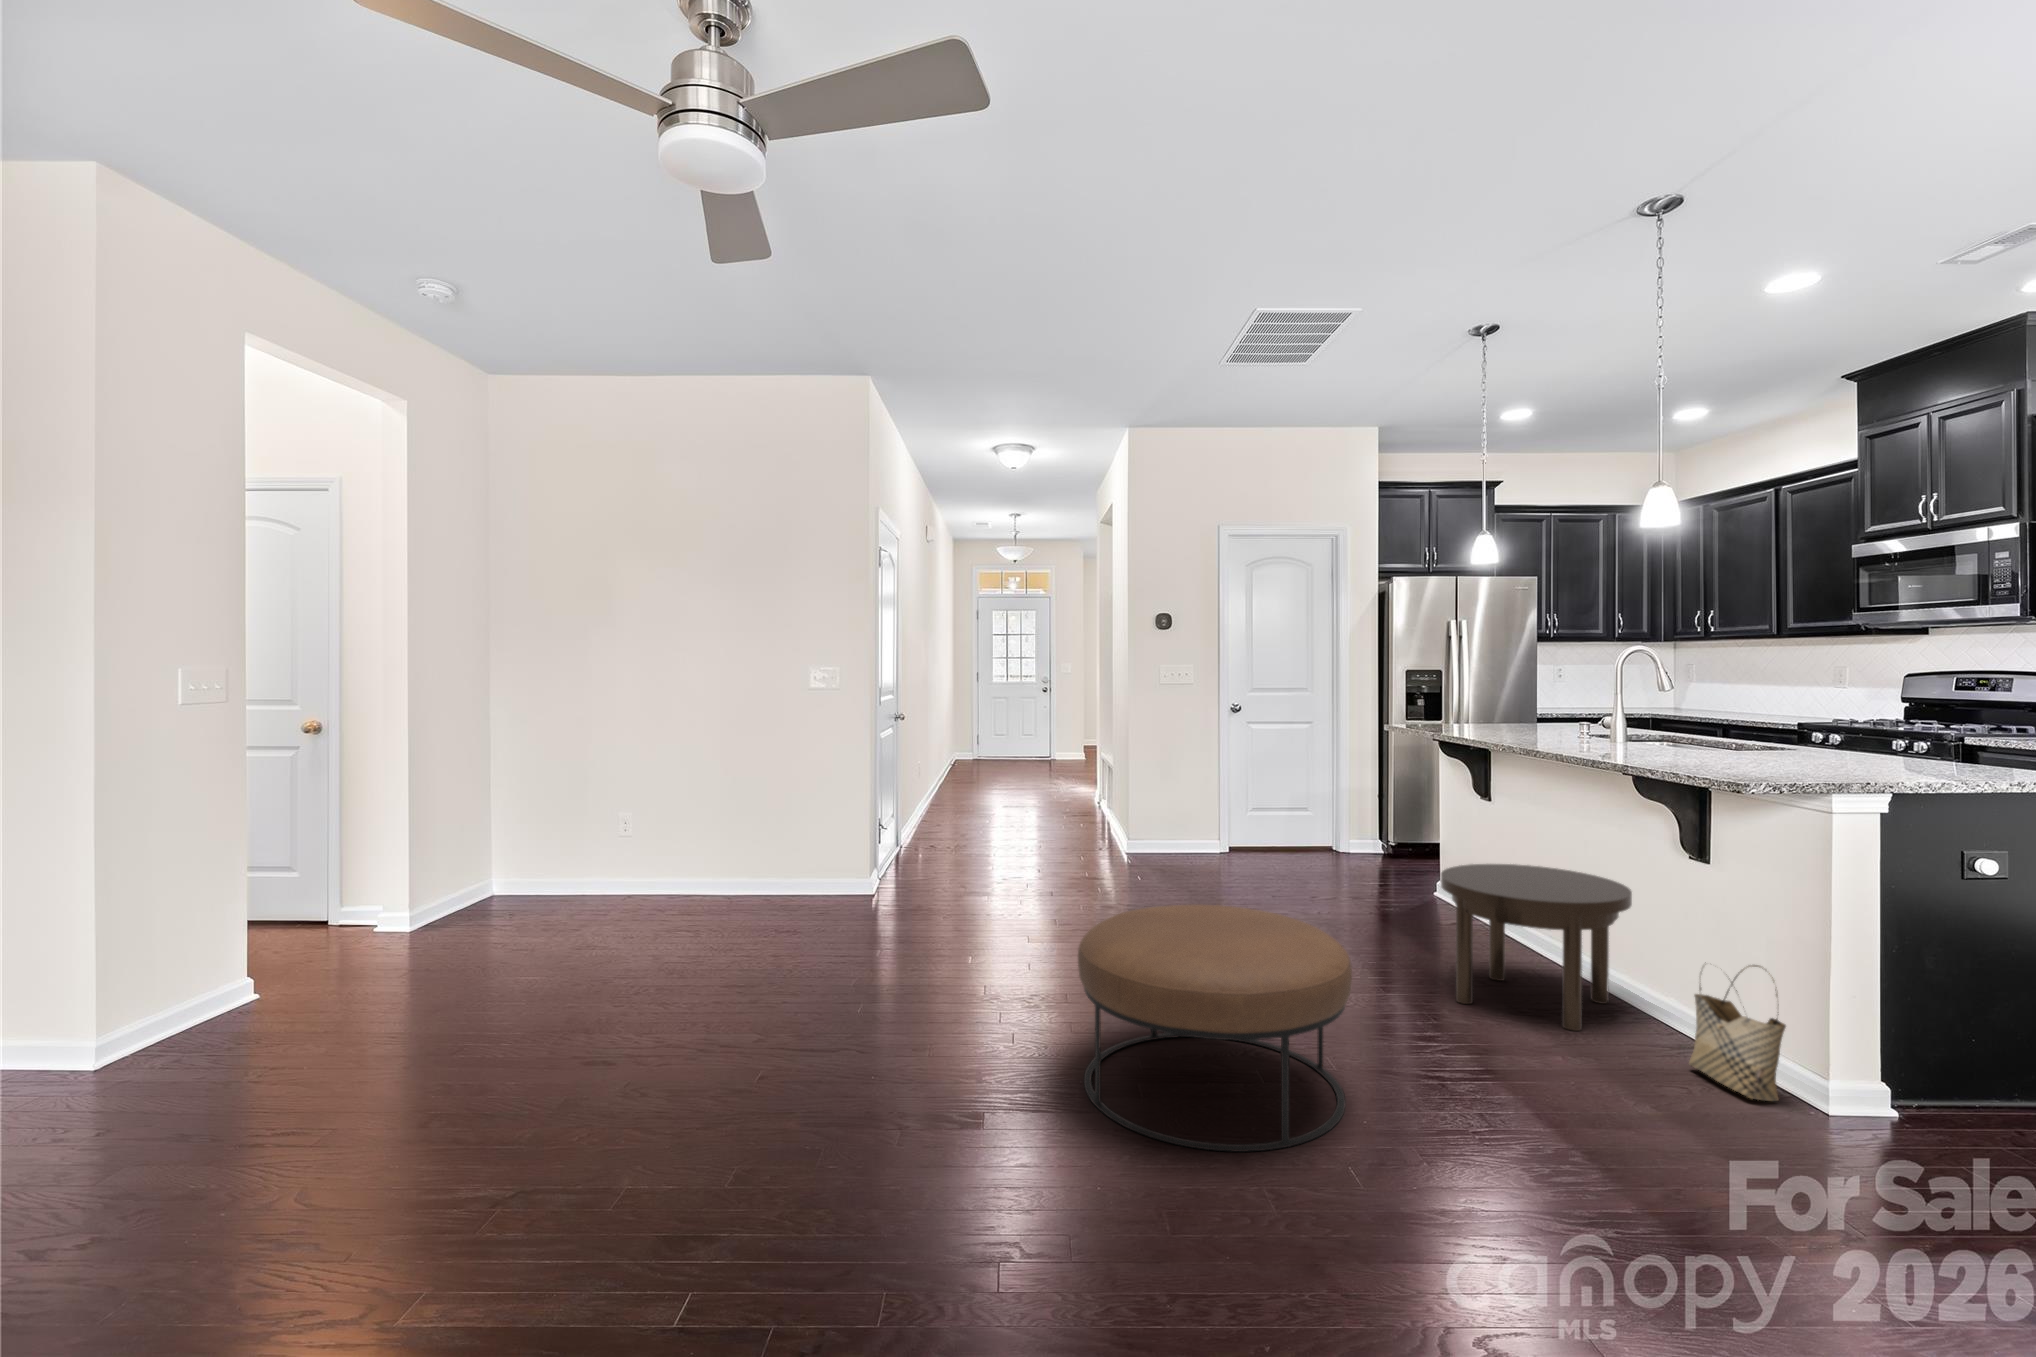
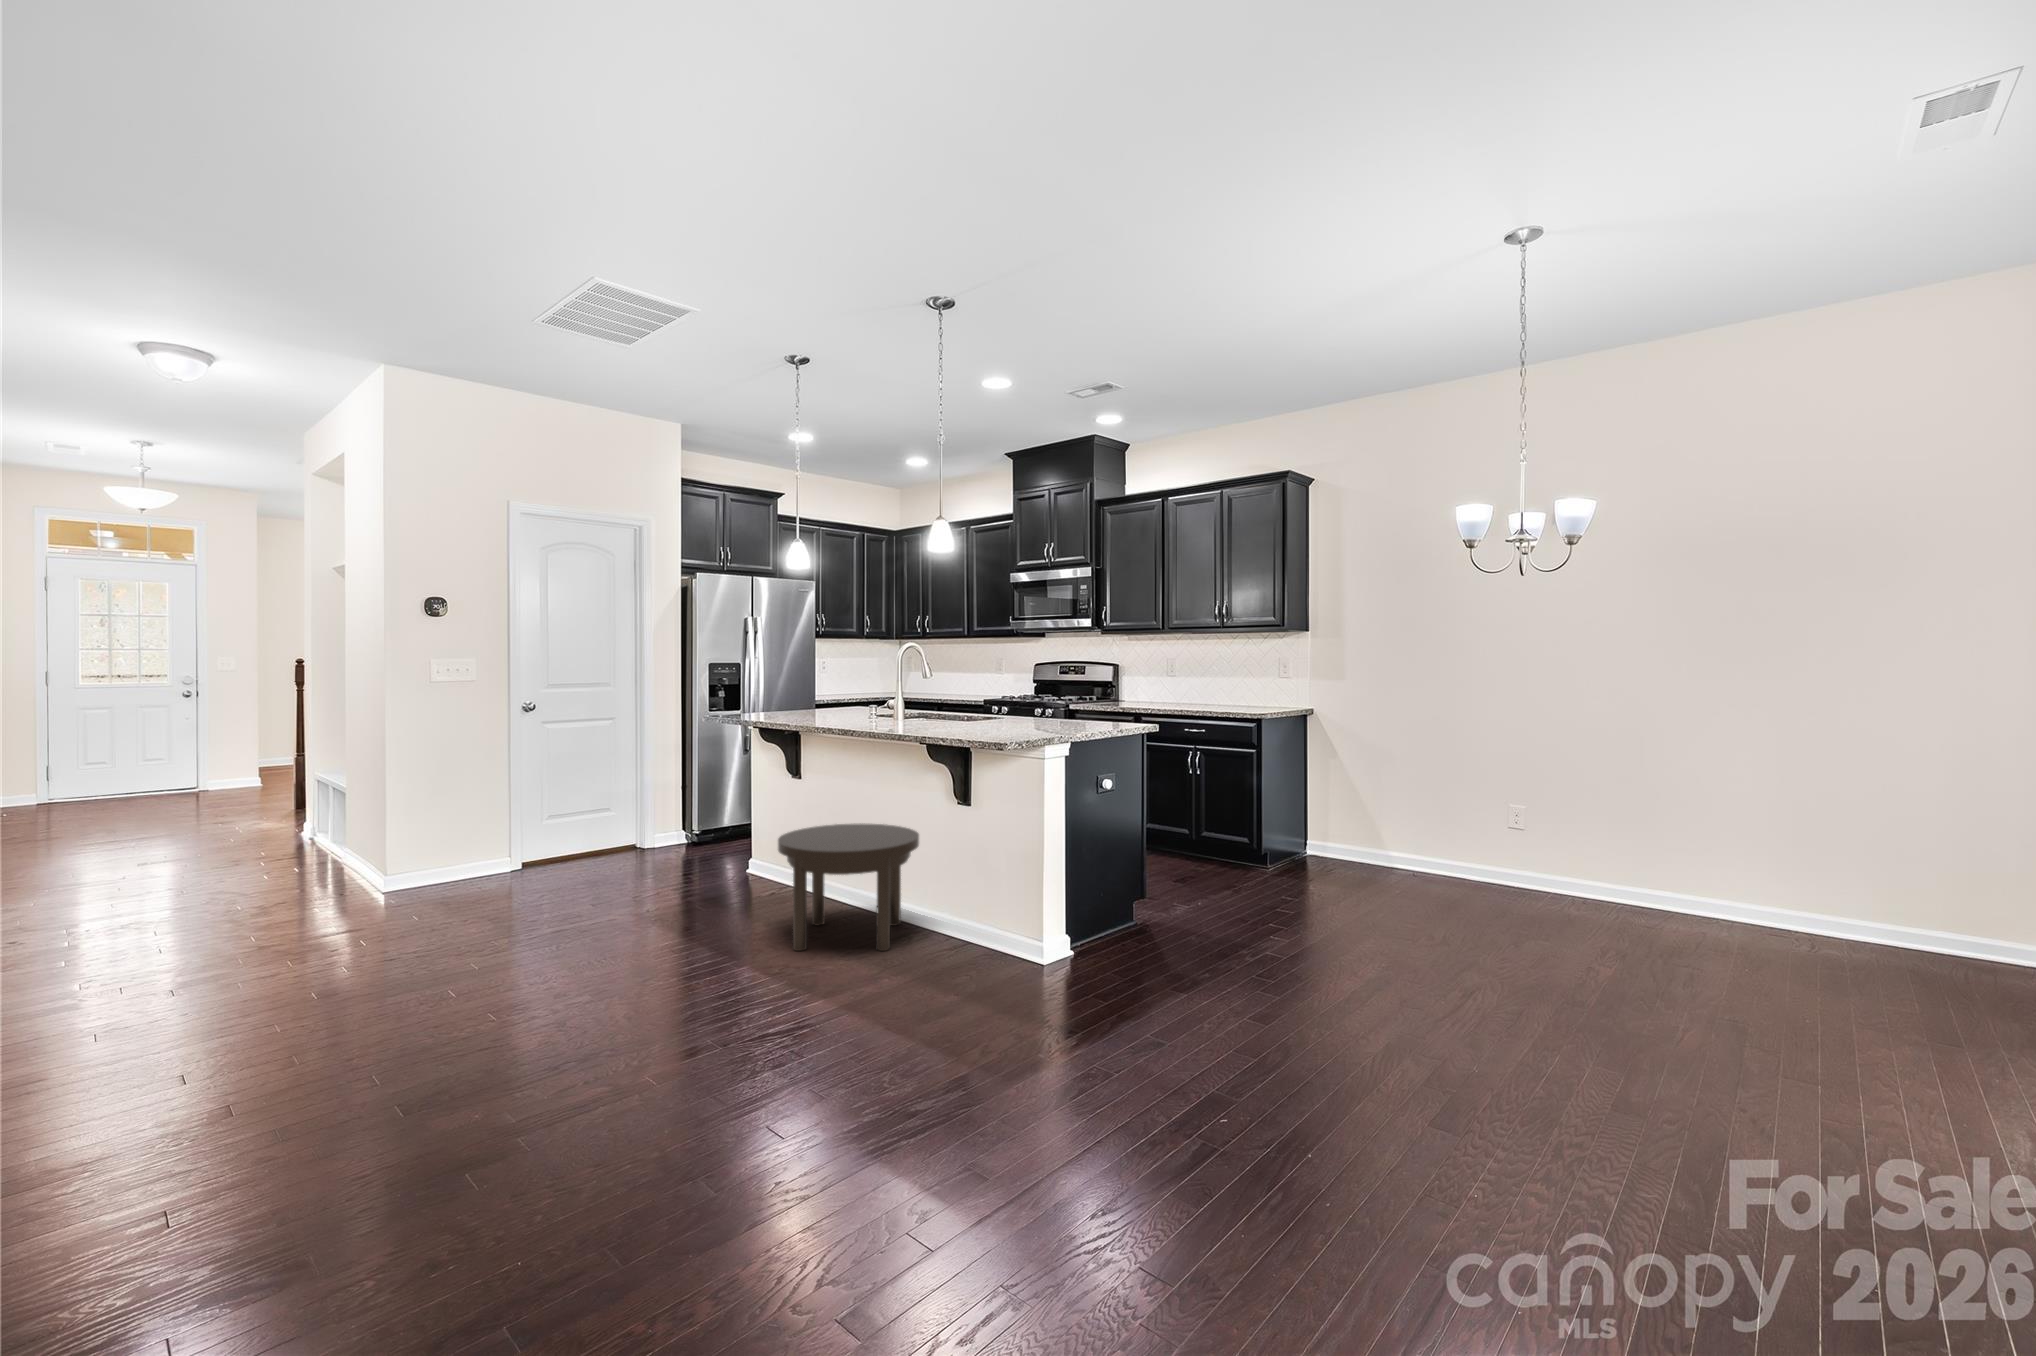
ottoman: present [1078,905,1352,1152] -> none [429,901,741,1167]
woven basket: present [1689,964,1786,1101] -> none [964,872,1022,967]

